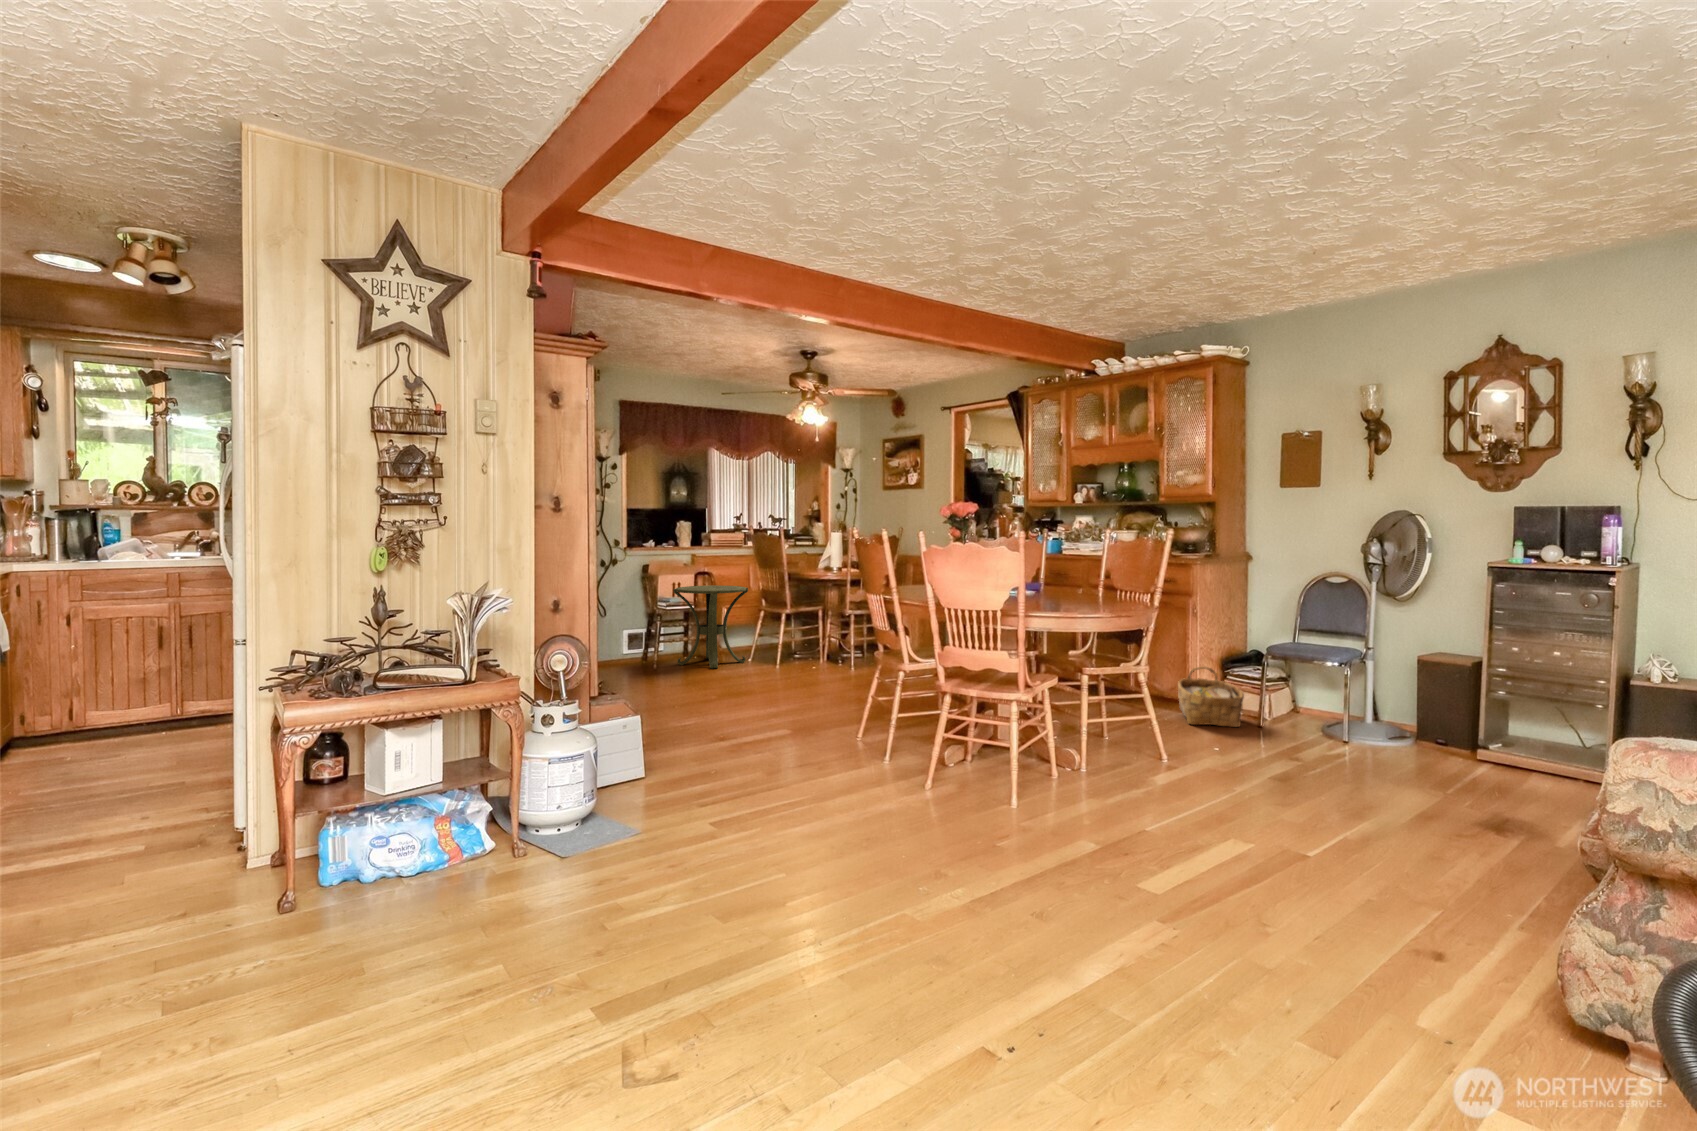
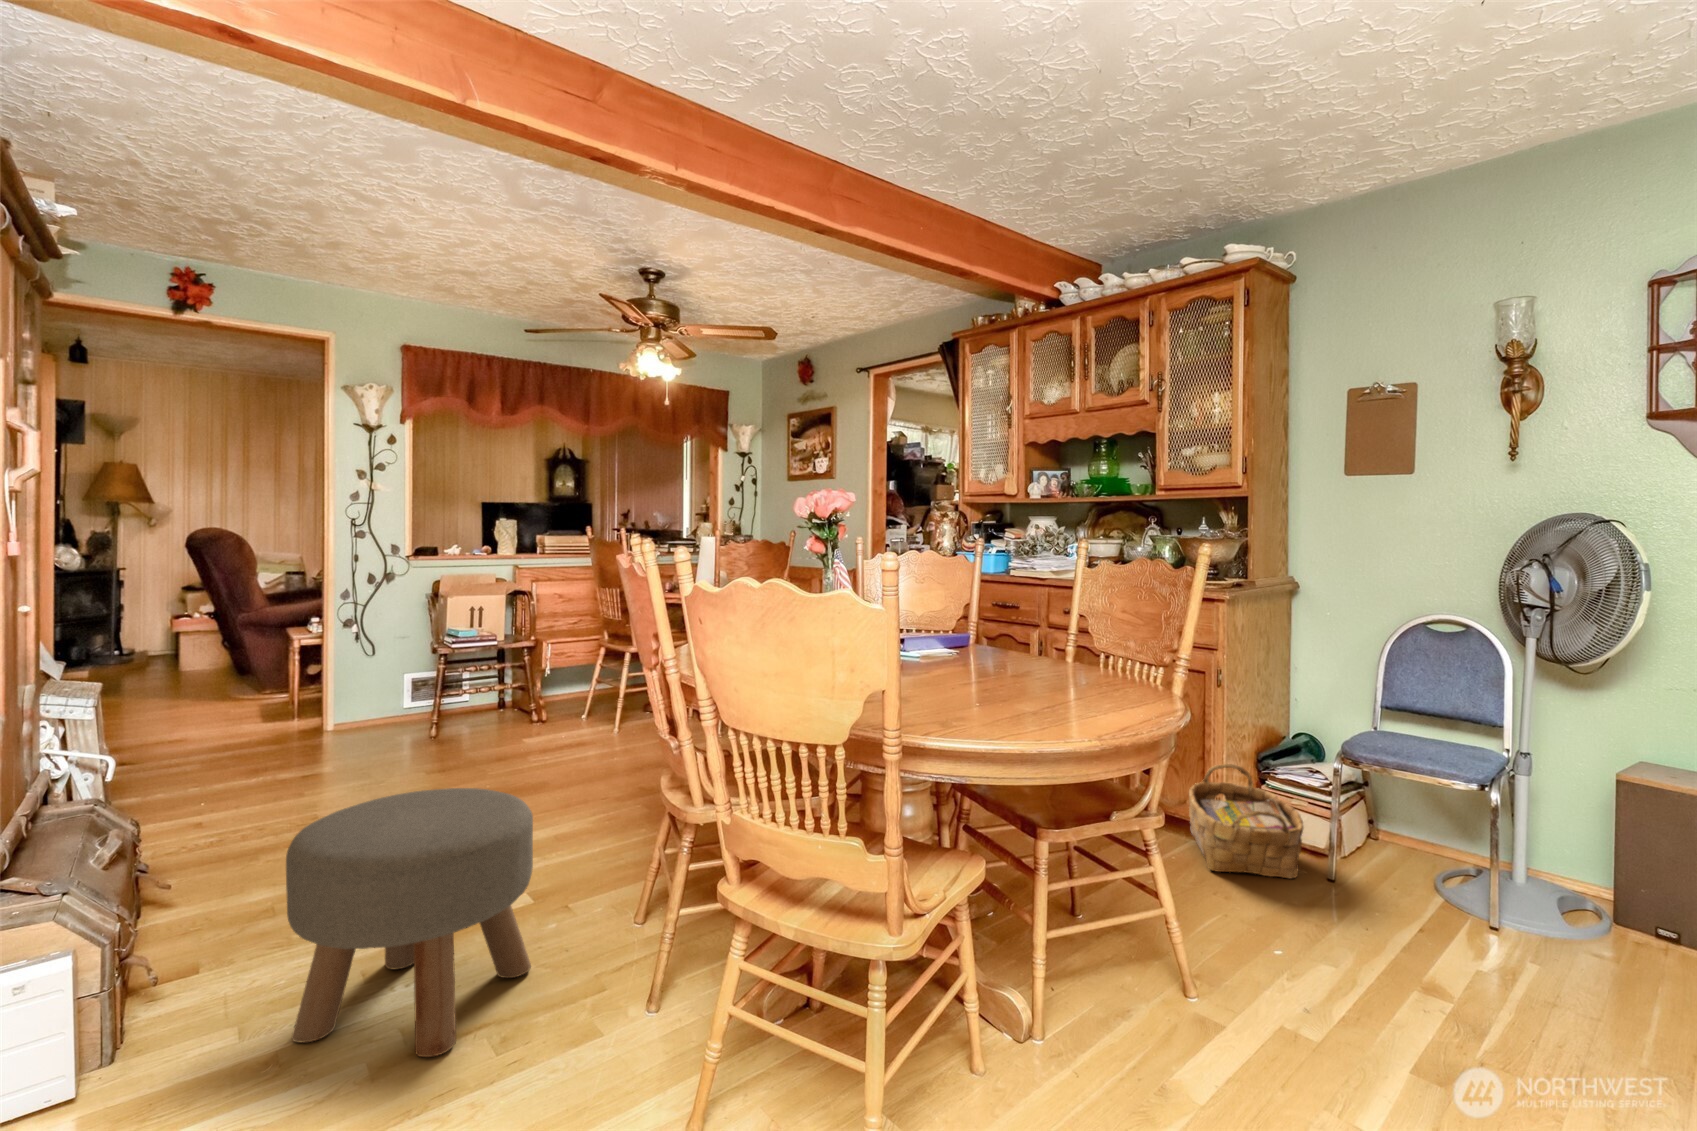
side table: present [674,585,748,668] -> none [461,610,573,733]
ottoman: none [726,659,833,771] -> present [286,788,533,1057]

